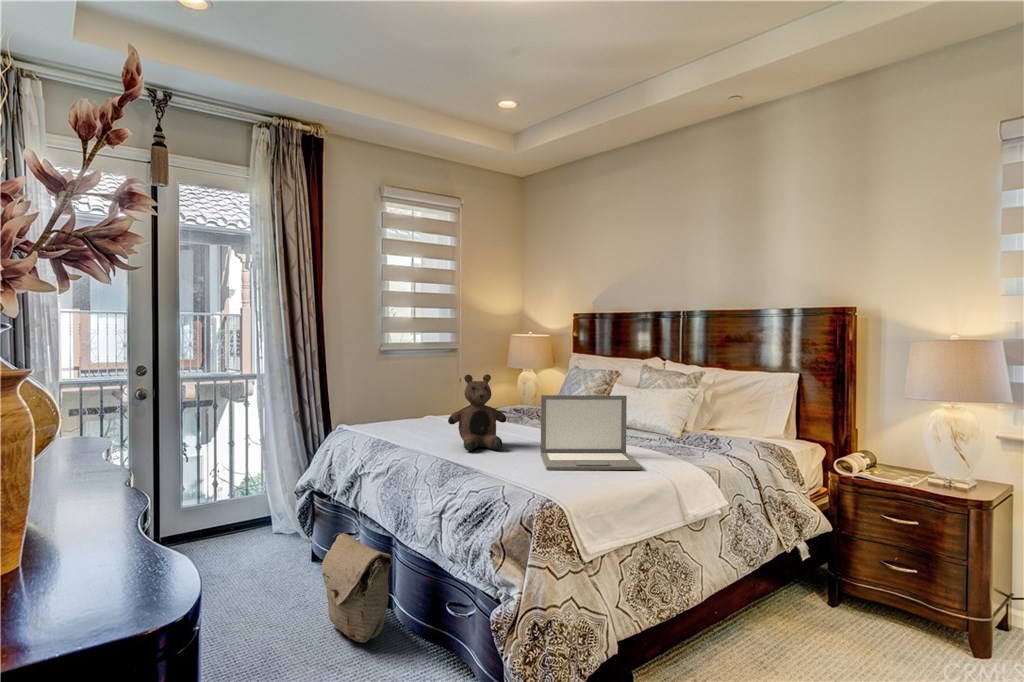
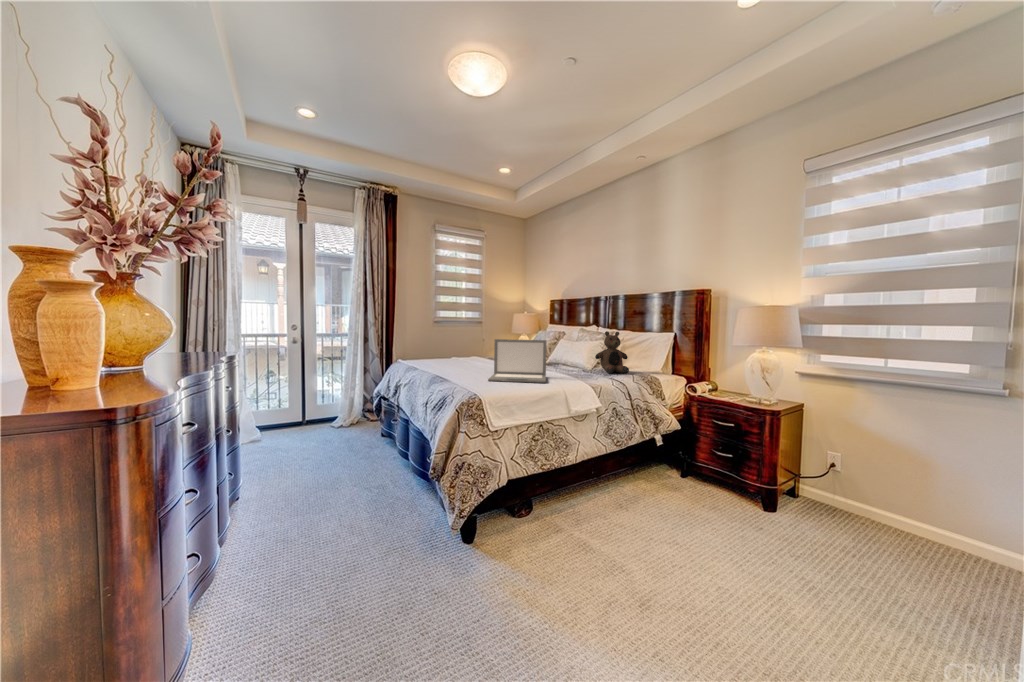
teddy bear: present [448,374,506,451] -> present [595,331,629,373]
bag: present [321,533,392,642] -> none [370,416,406,476]

